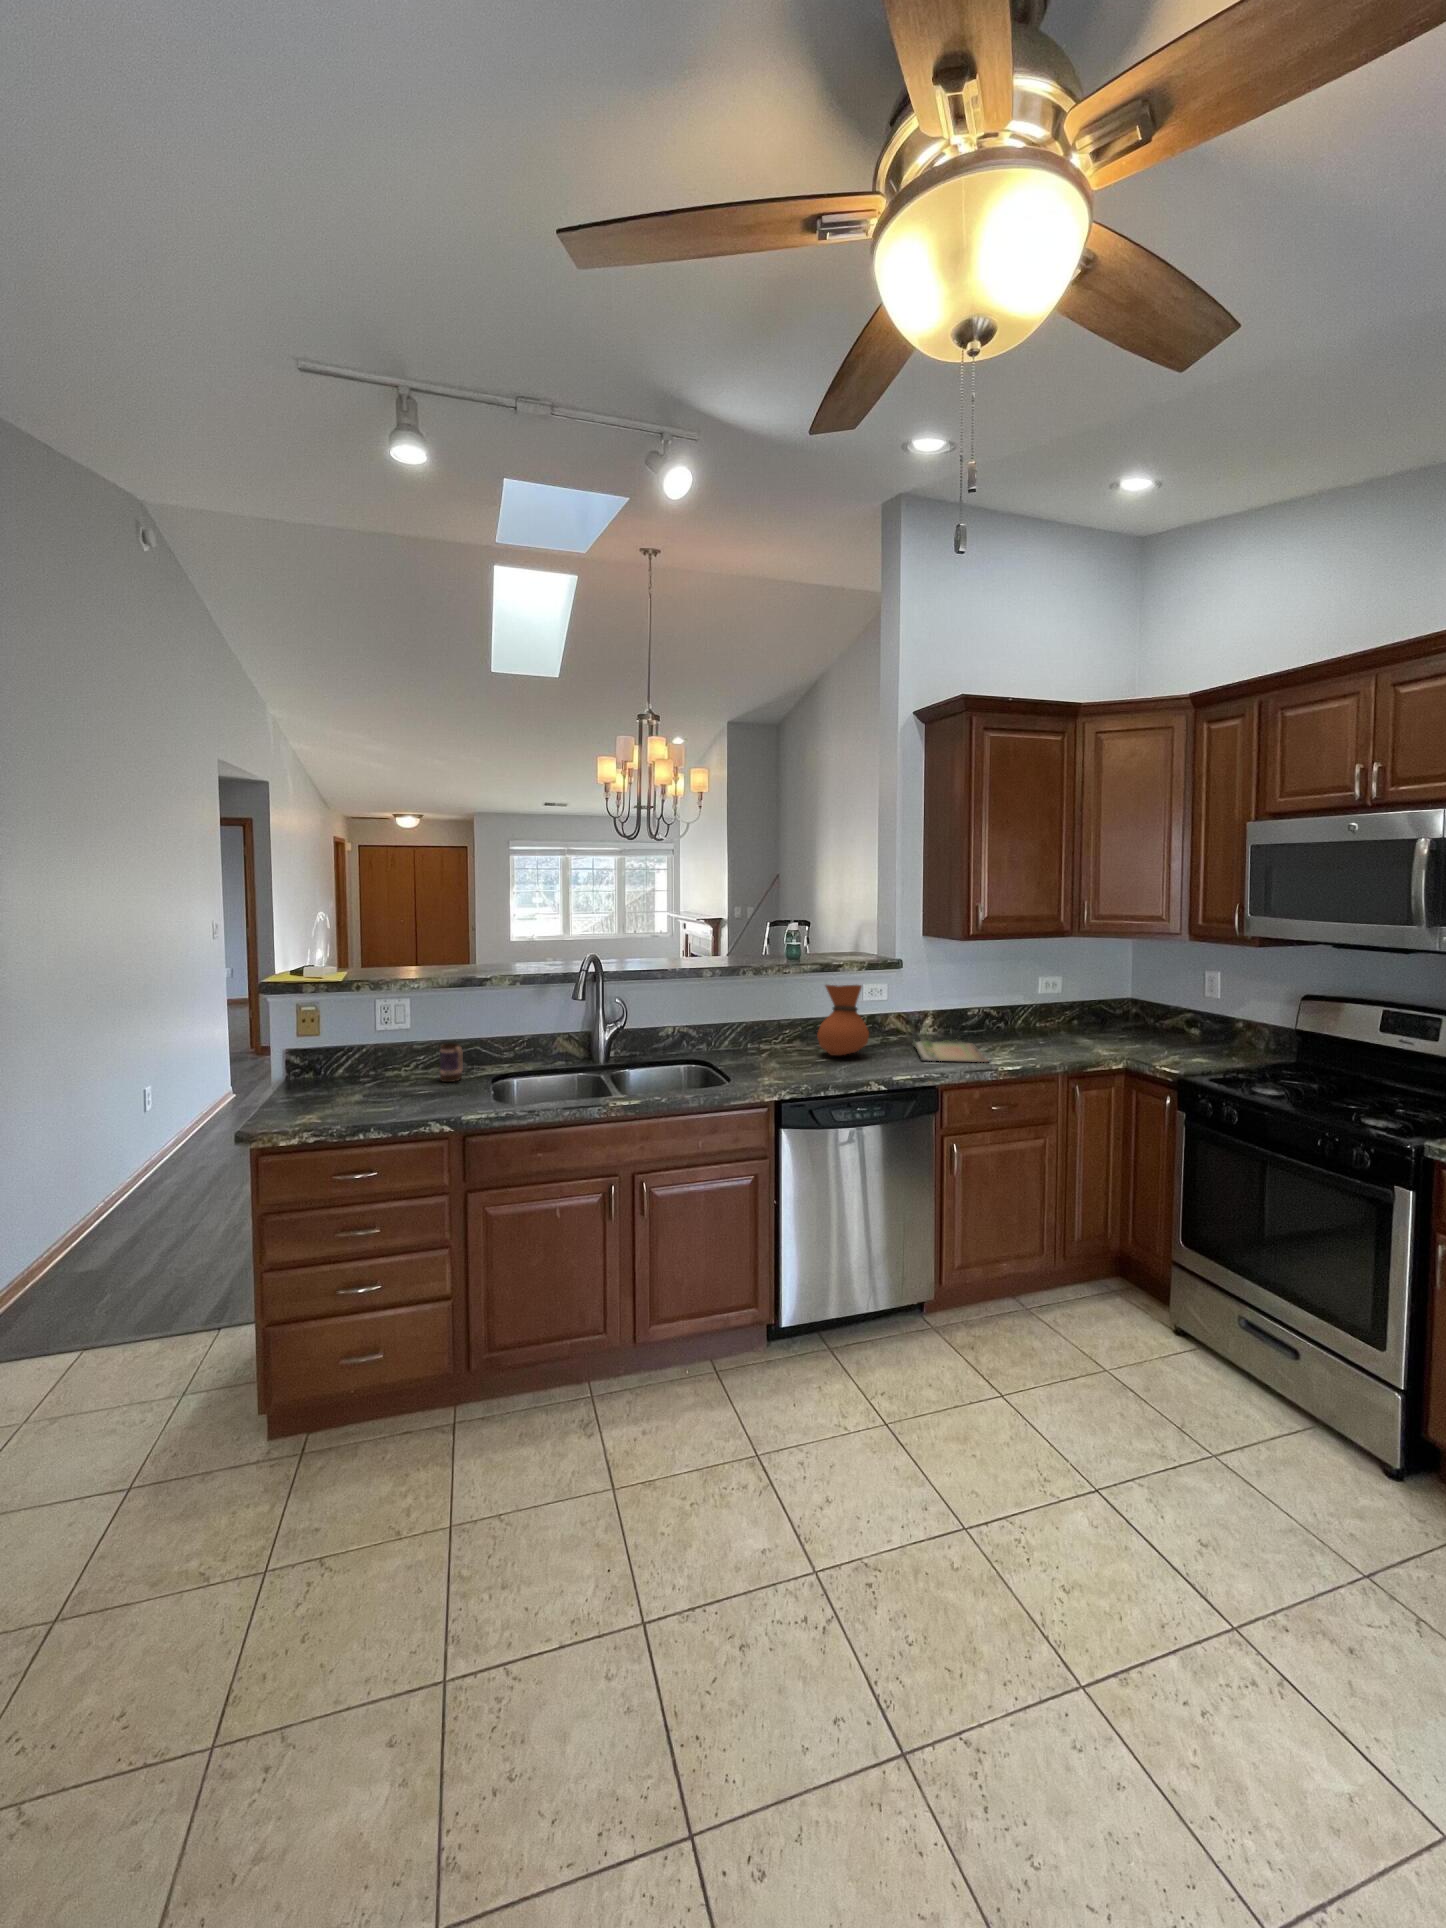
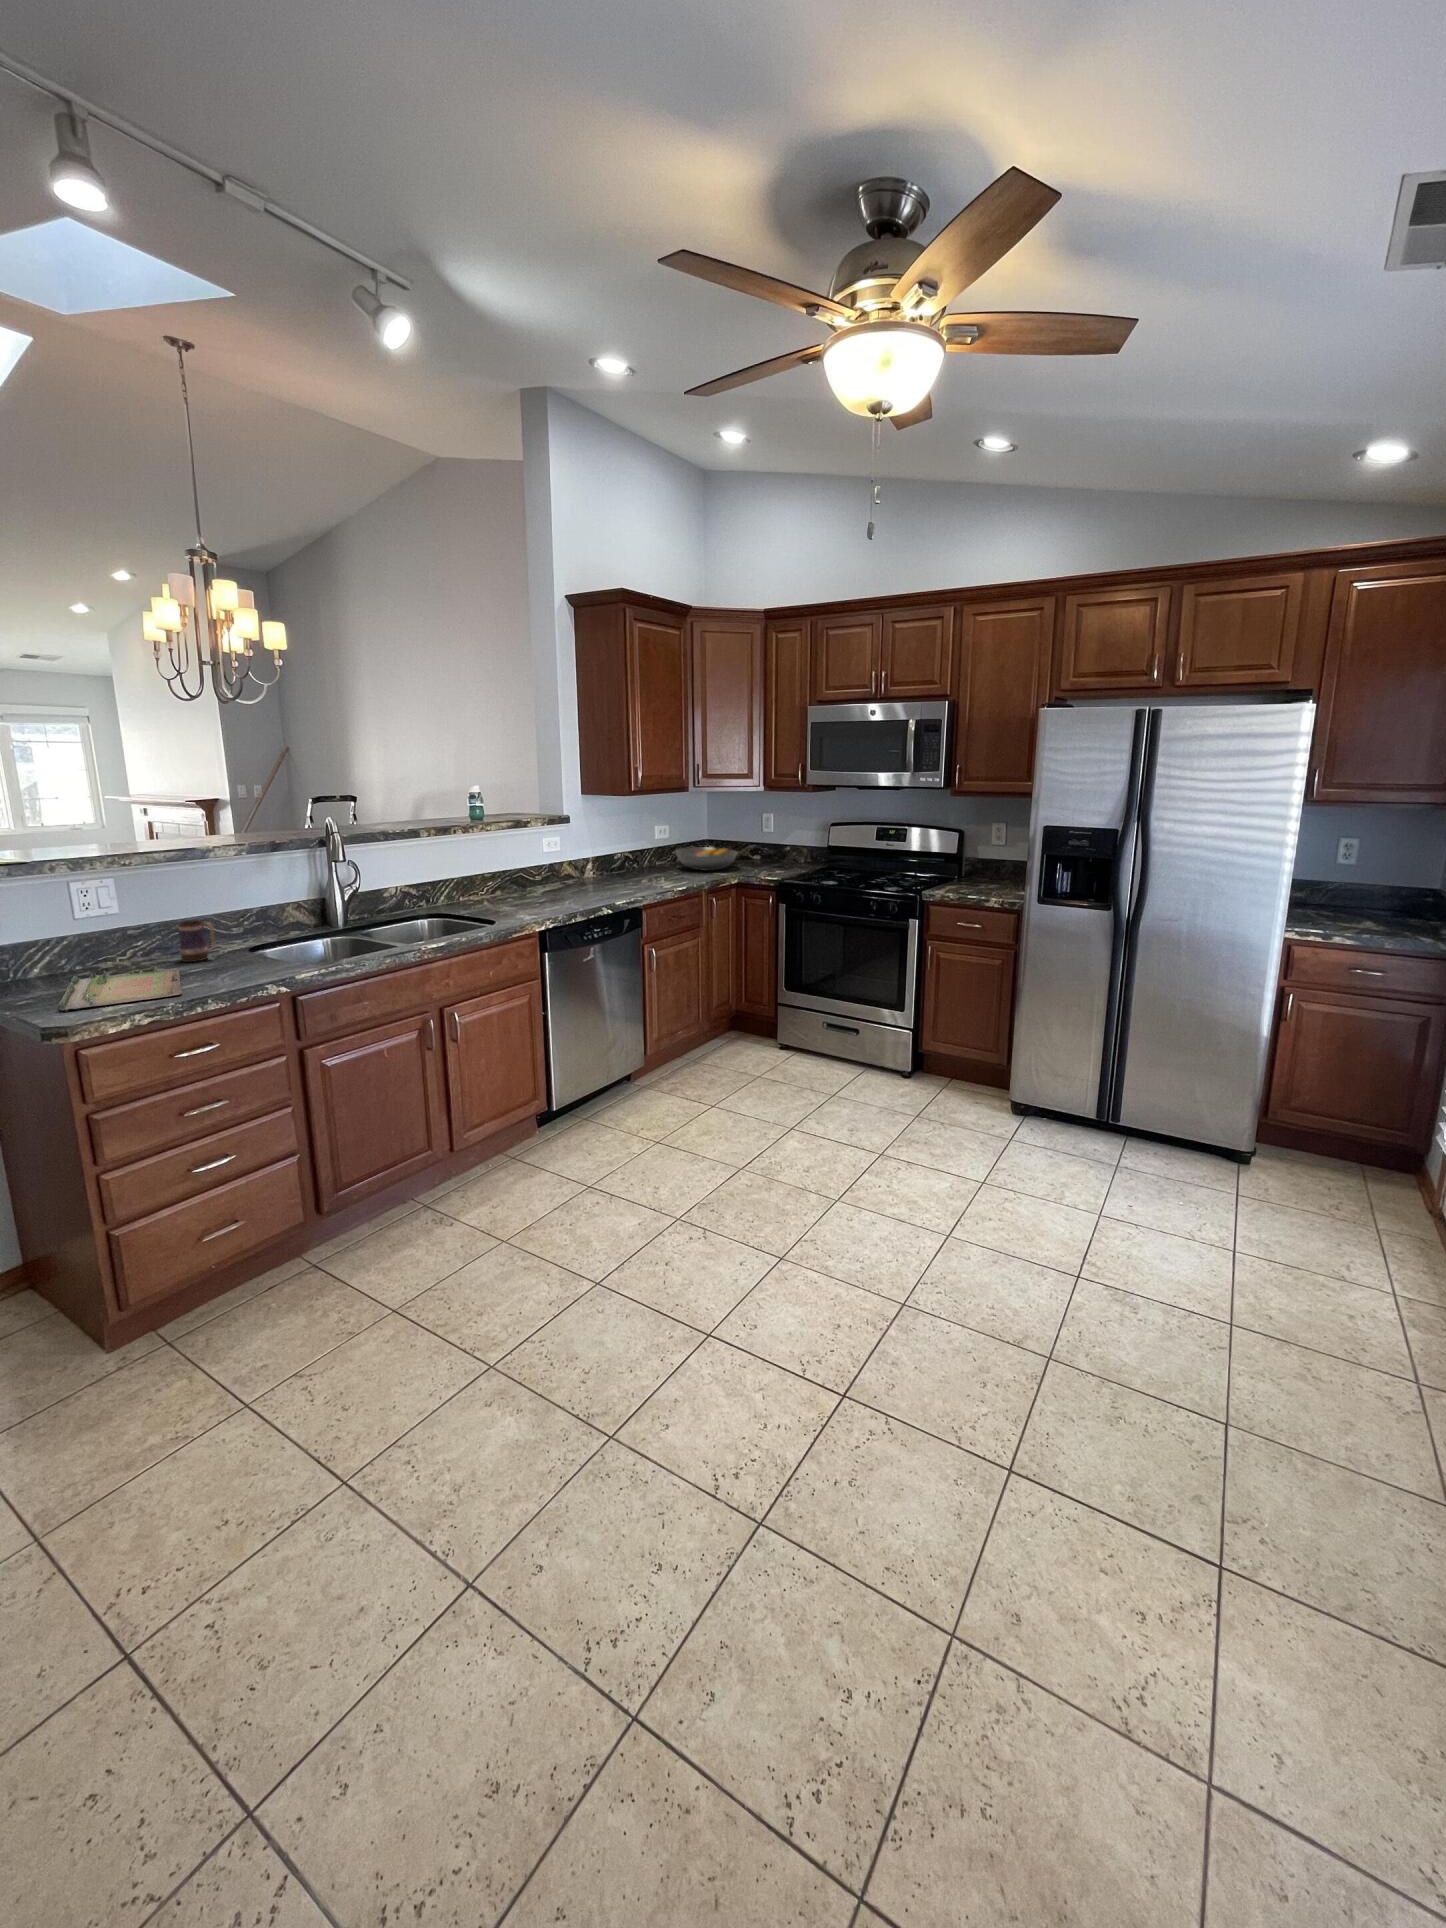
vase: present [817,985,869,1055] -> none [525,835,571,897]
fruit bowl: none [1051,1009,1143,1044] -> present [675,847,737,871]
tray: present [913,1039,988,1062] -> present [59,962,182,1011]

